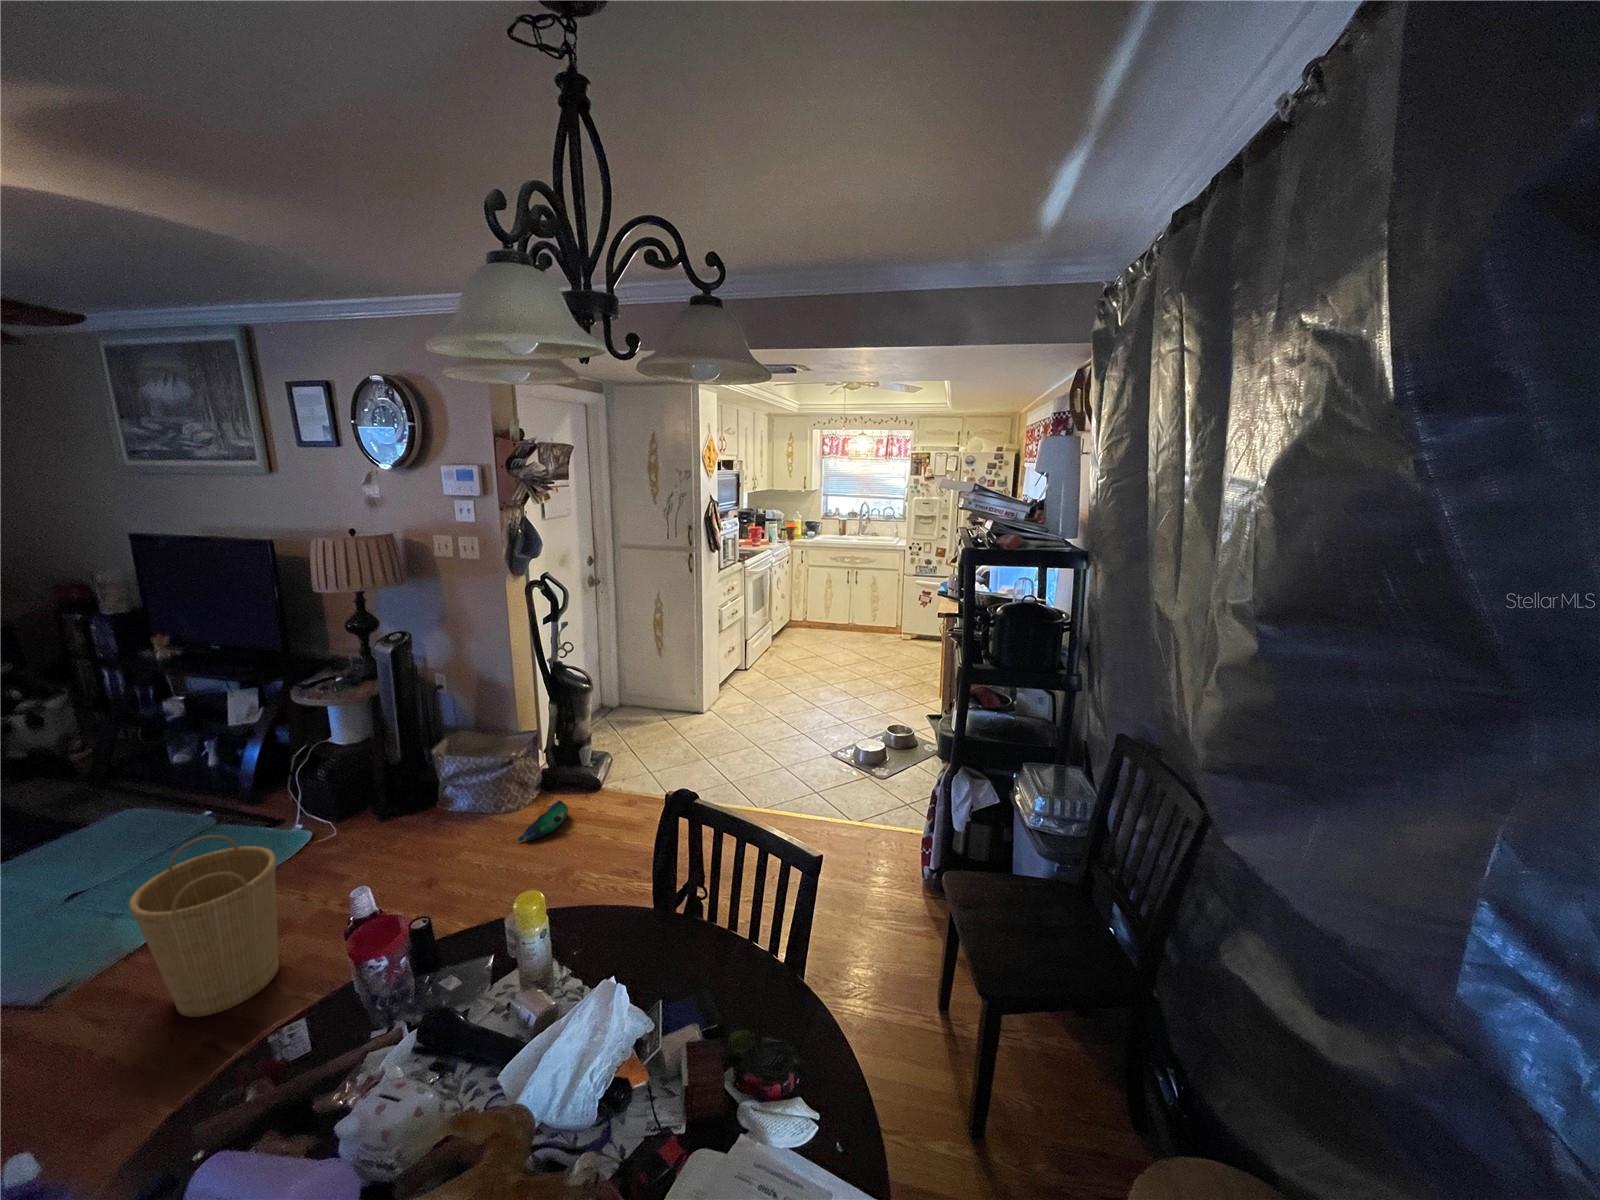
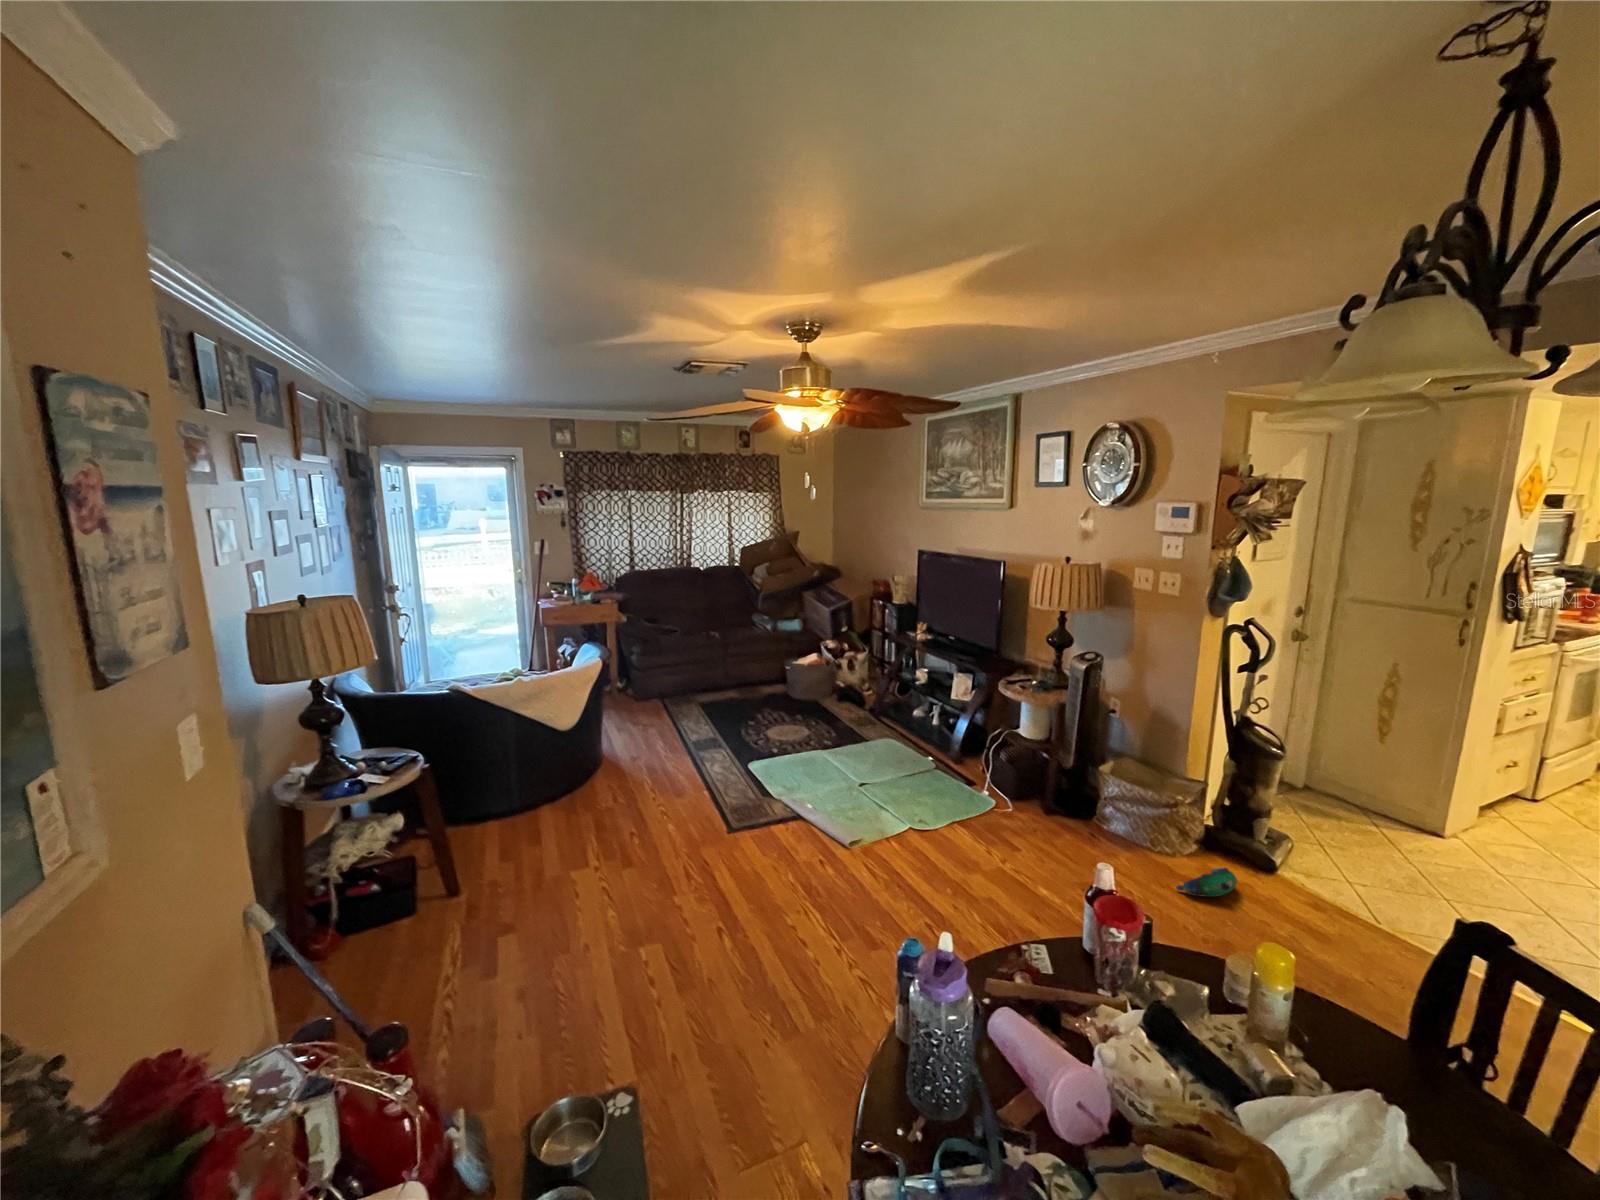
basket: present [129,835,279,1017] -> none [909,773,991,907]

